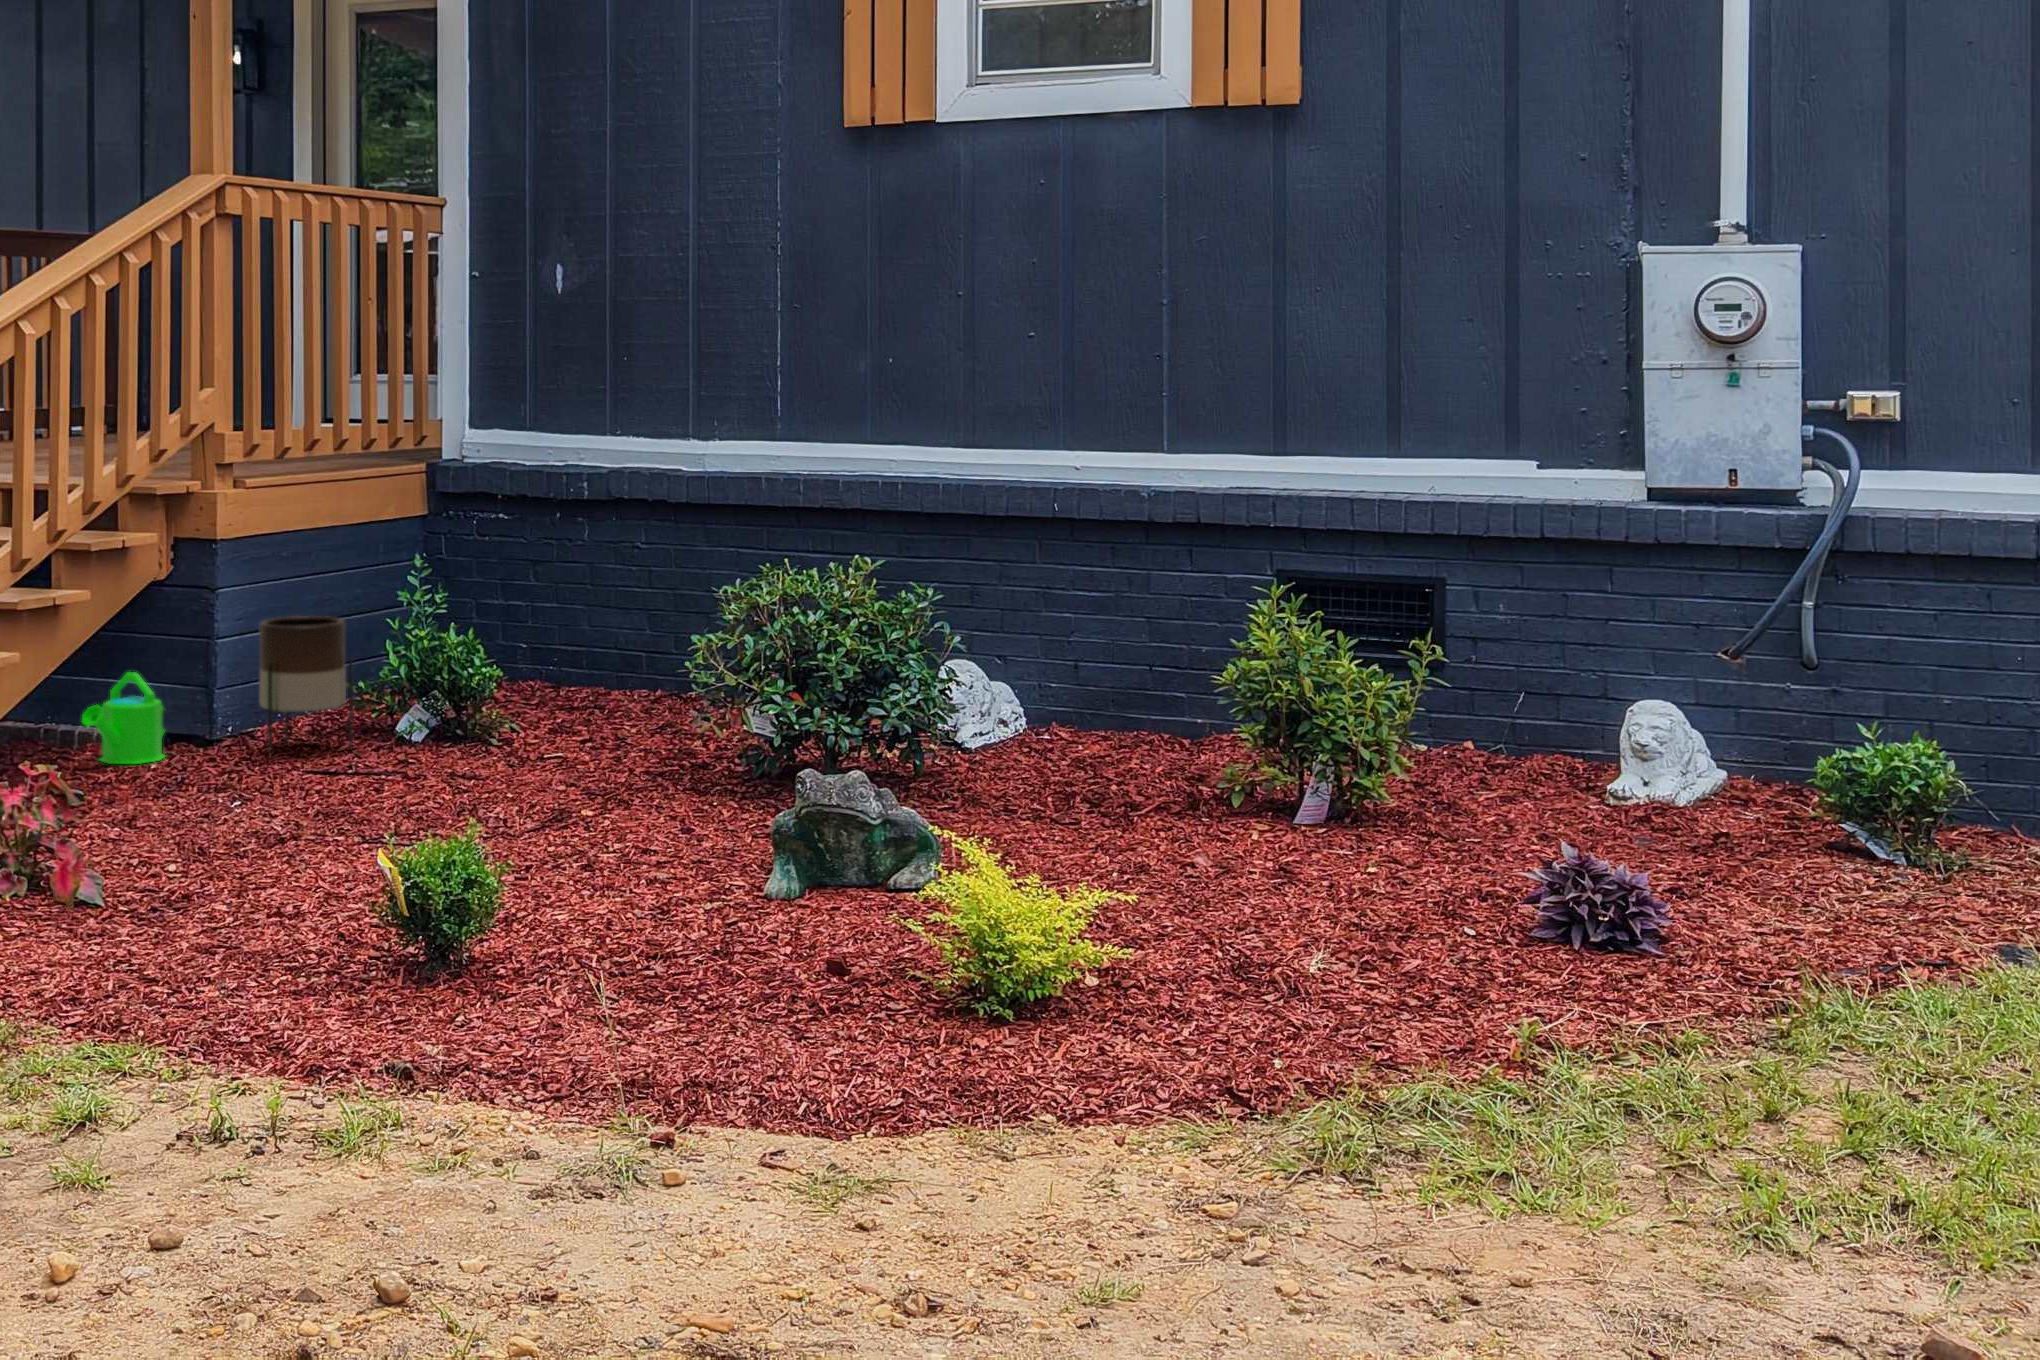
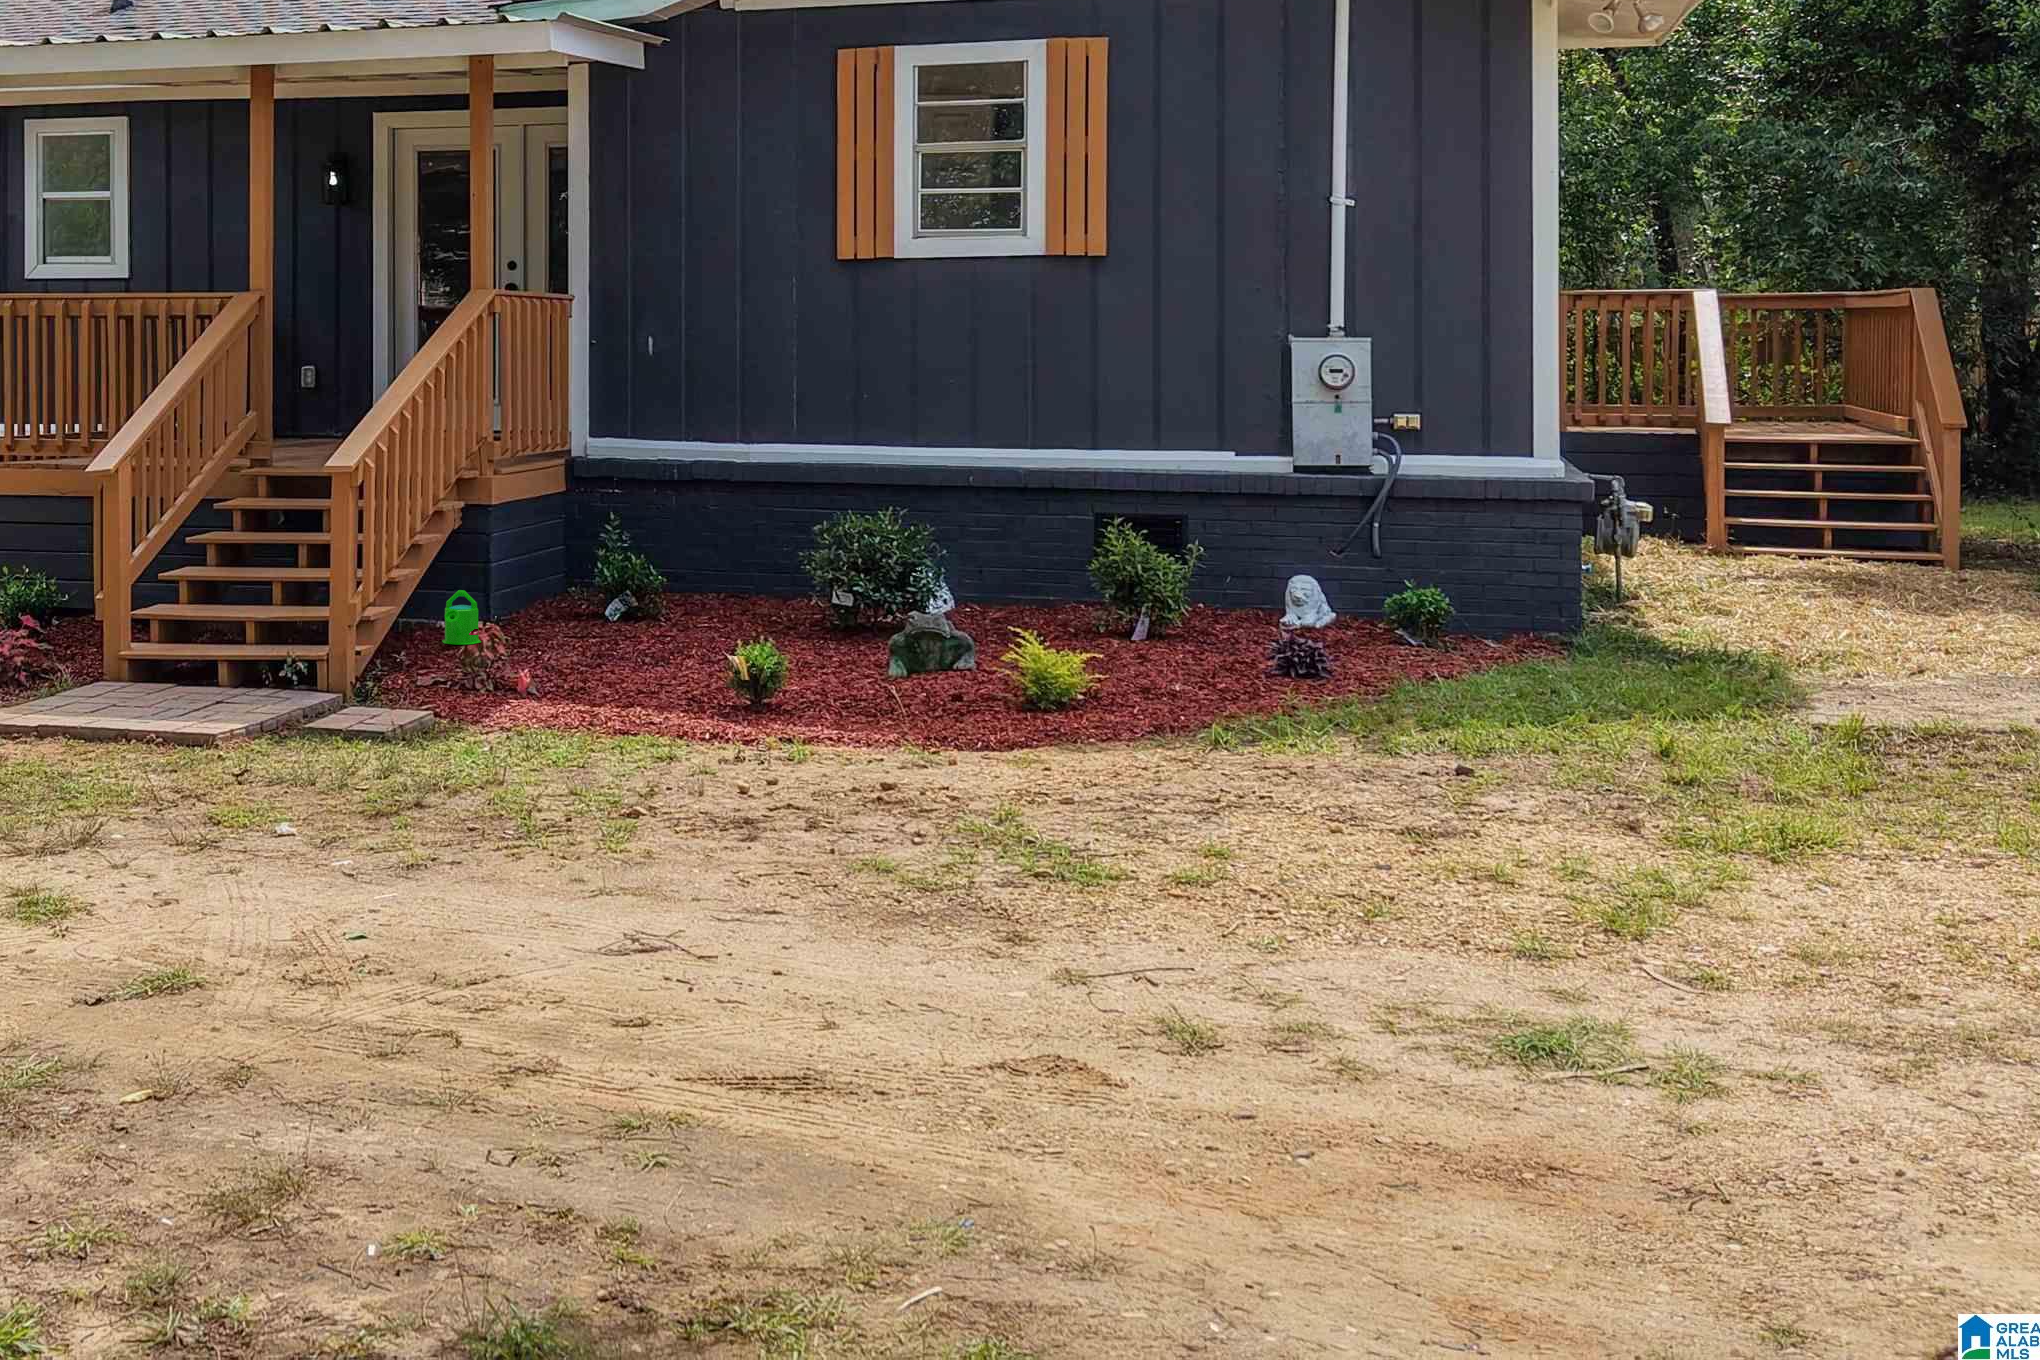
planter: present [259,616,353,758] -> none [529,555,584,638]

